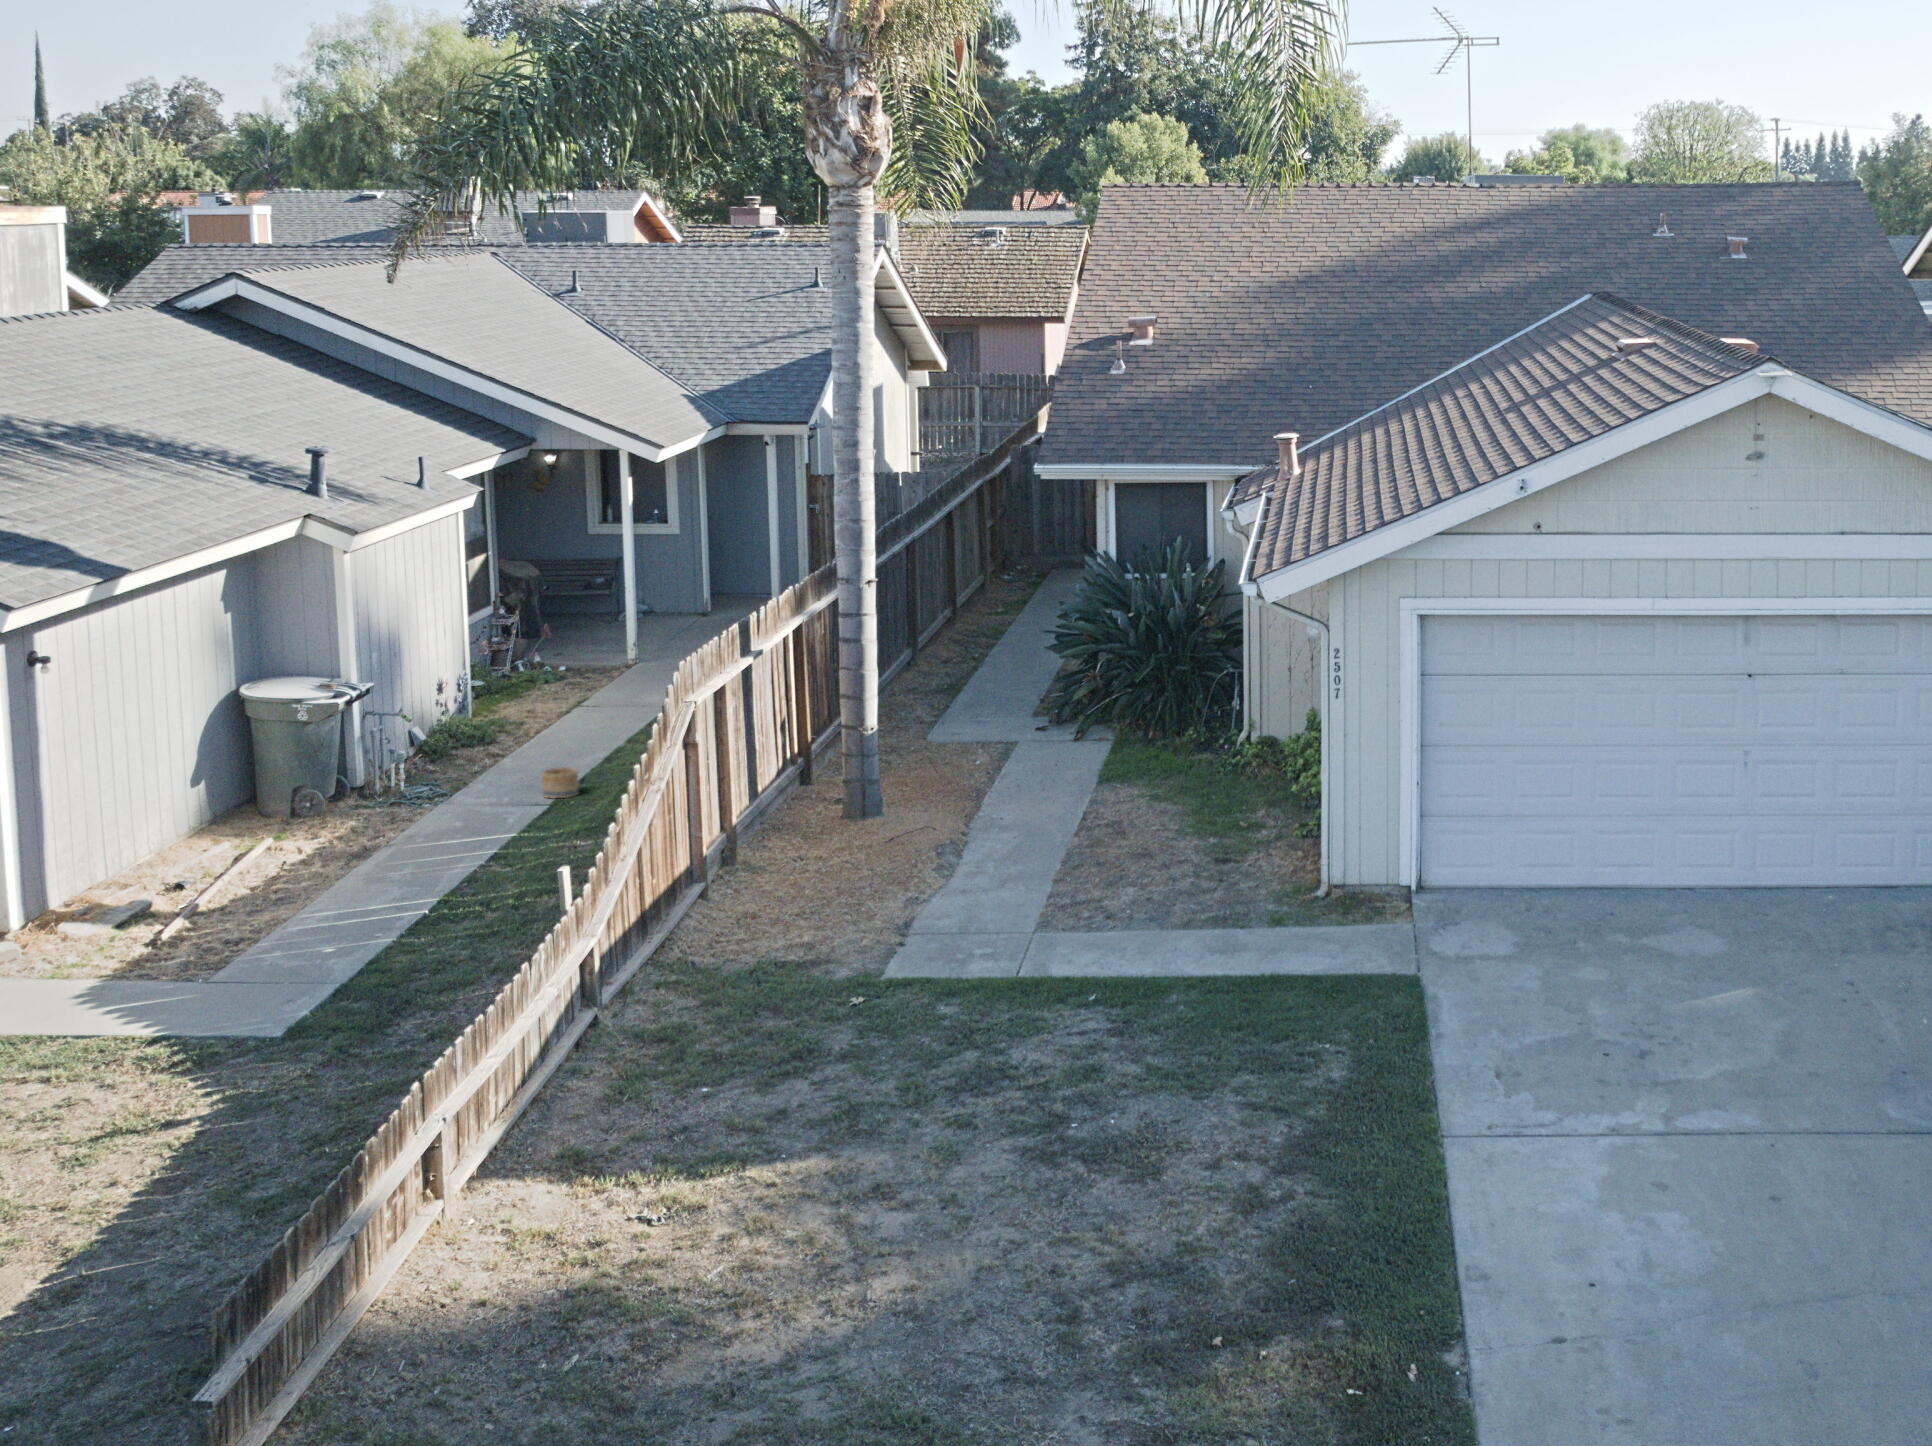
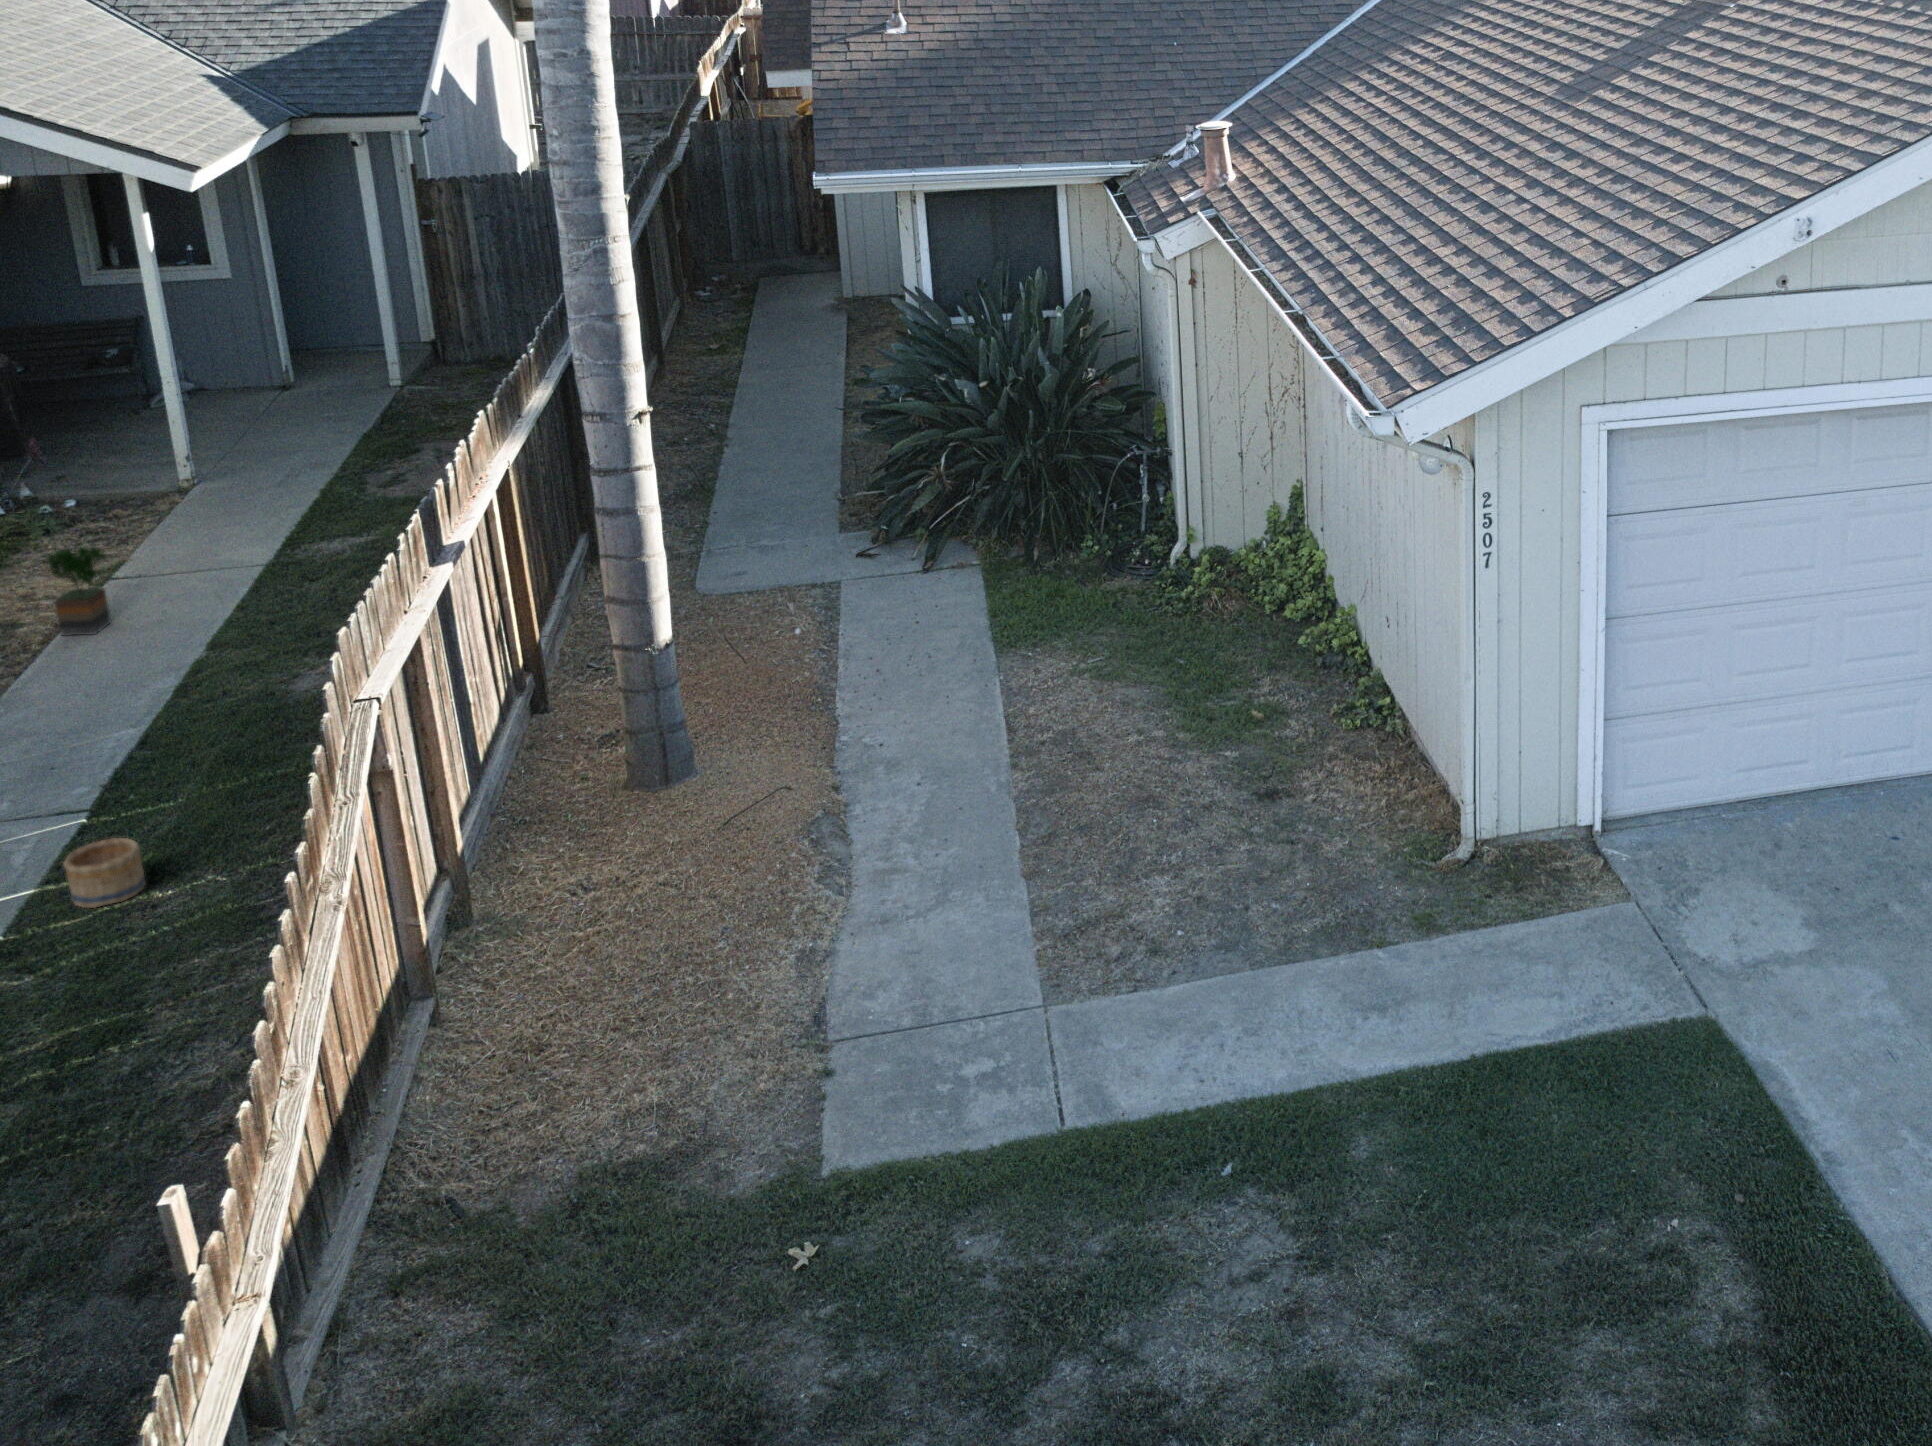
potted tree: none [547,656,583,710] -> present [46,547,111,636]

